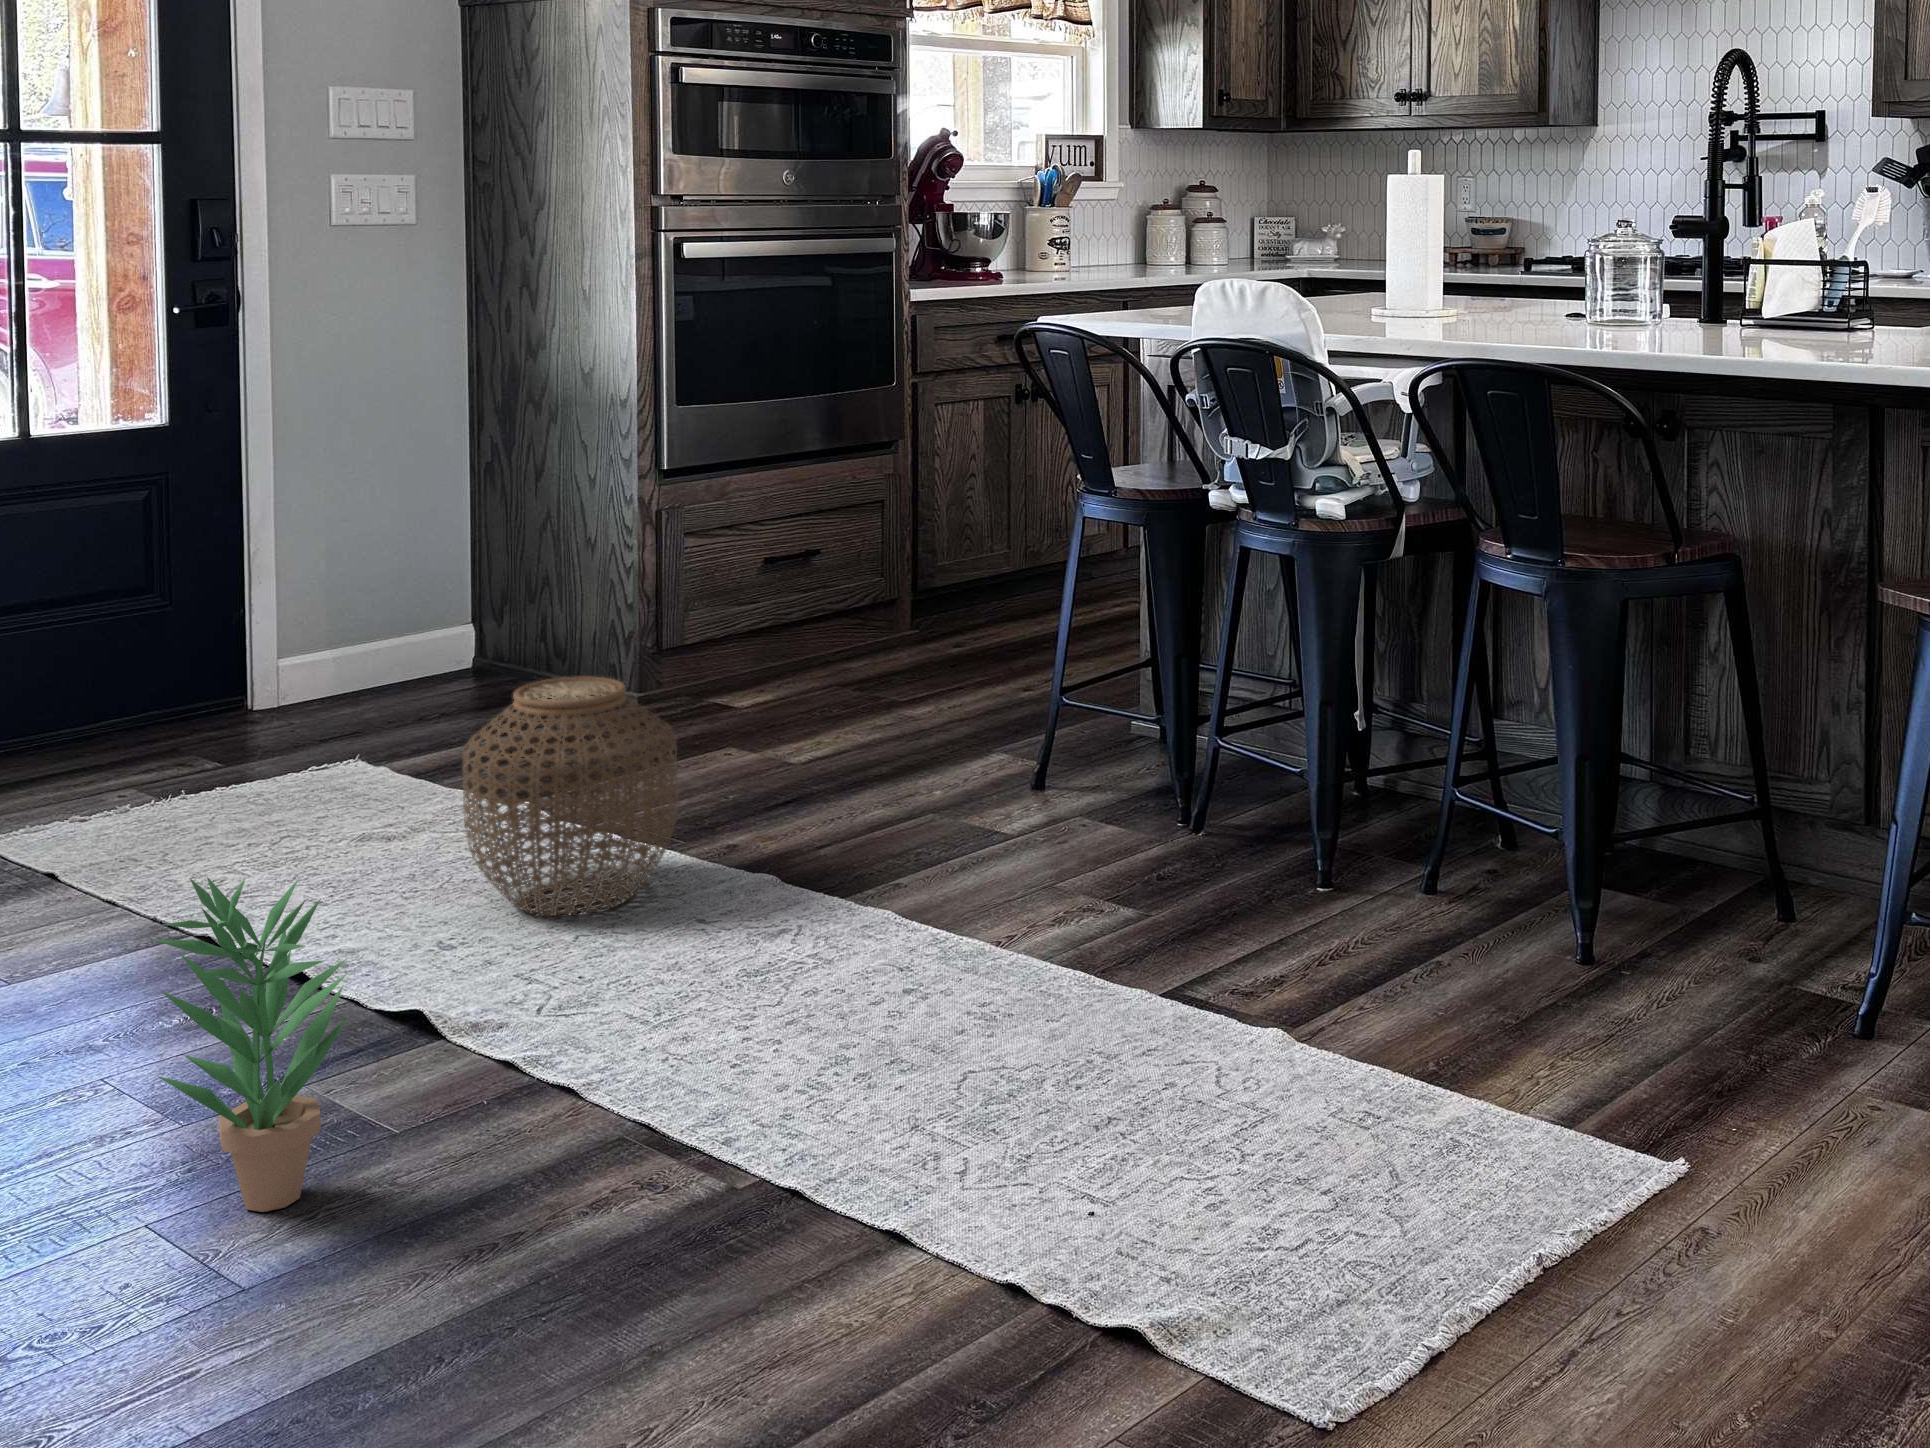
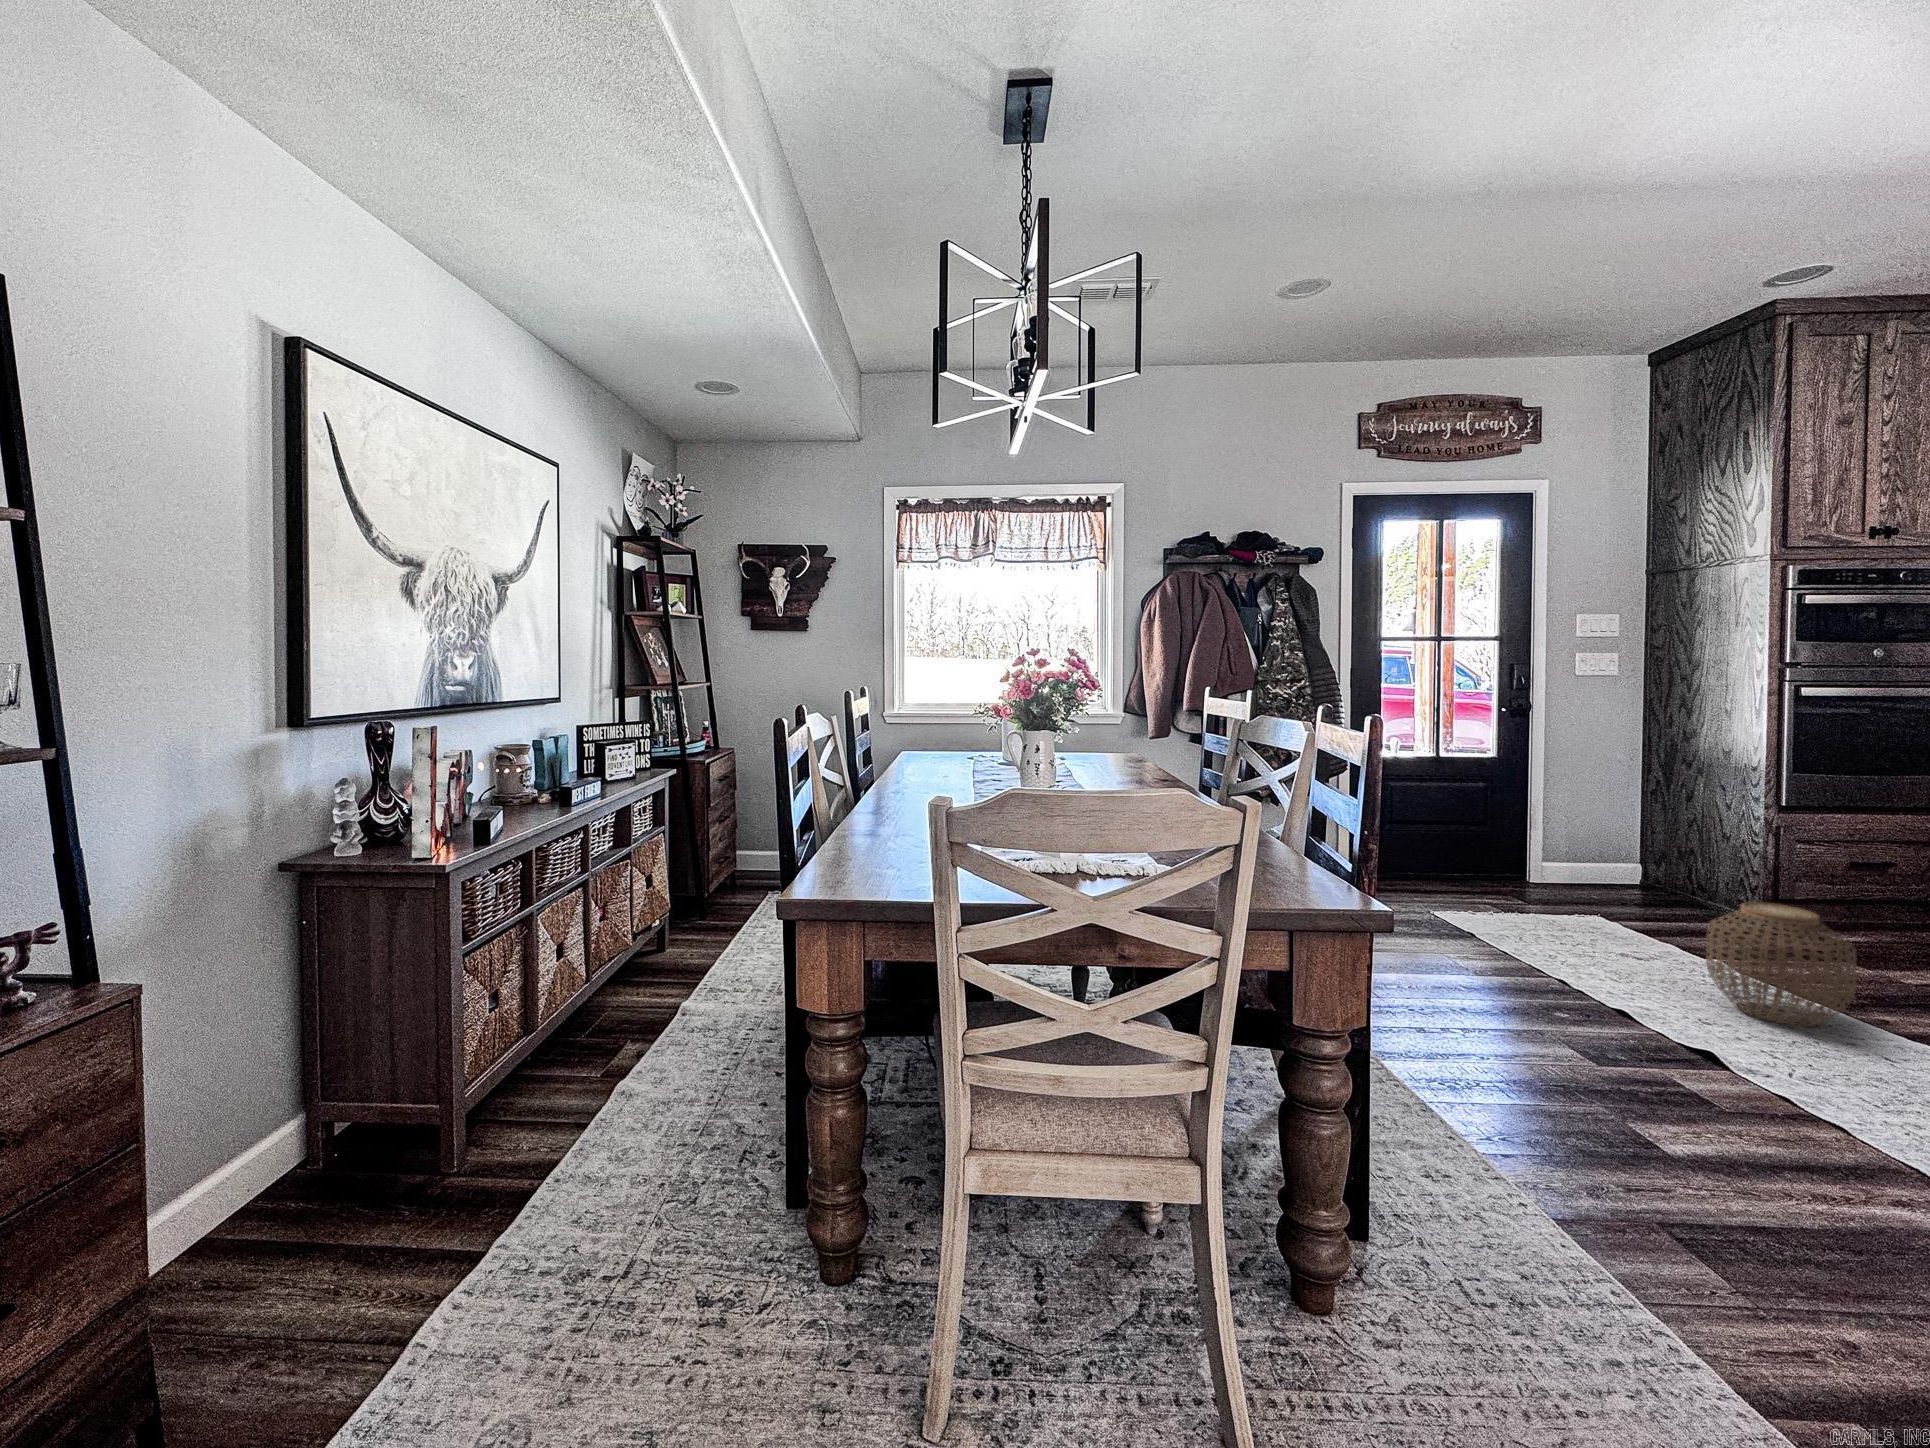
potted plant: present [154,877,349,1212] -> none [1613,955,1722,1114]

